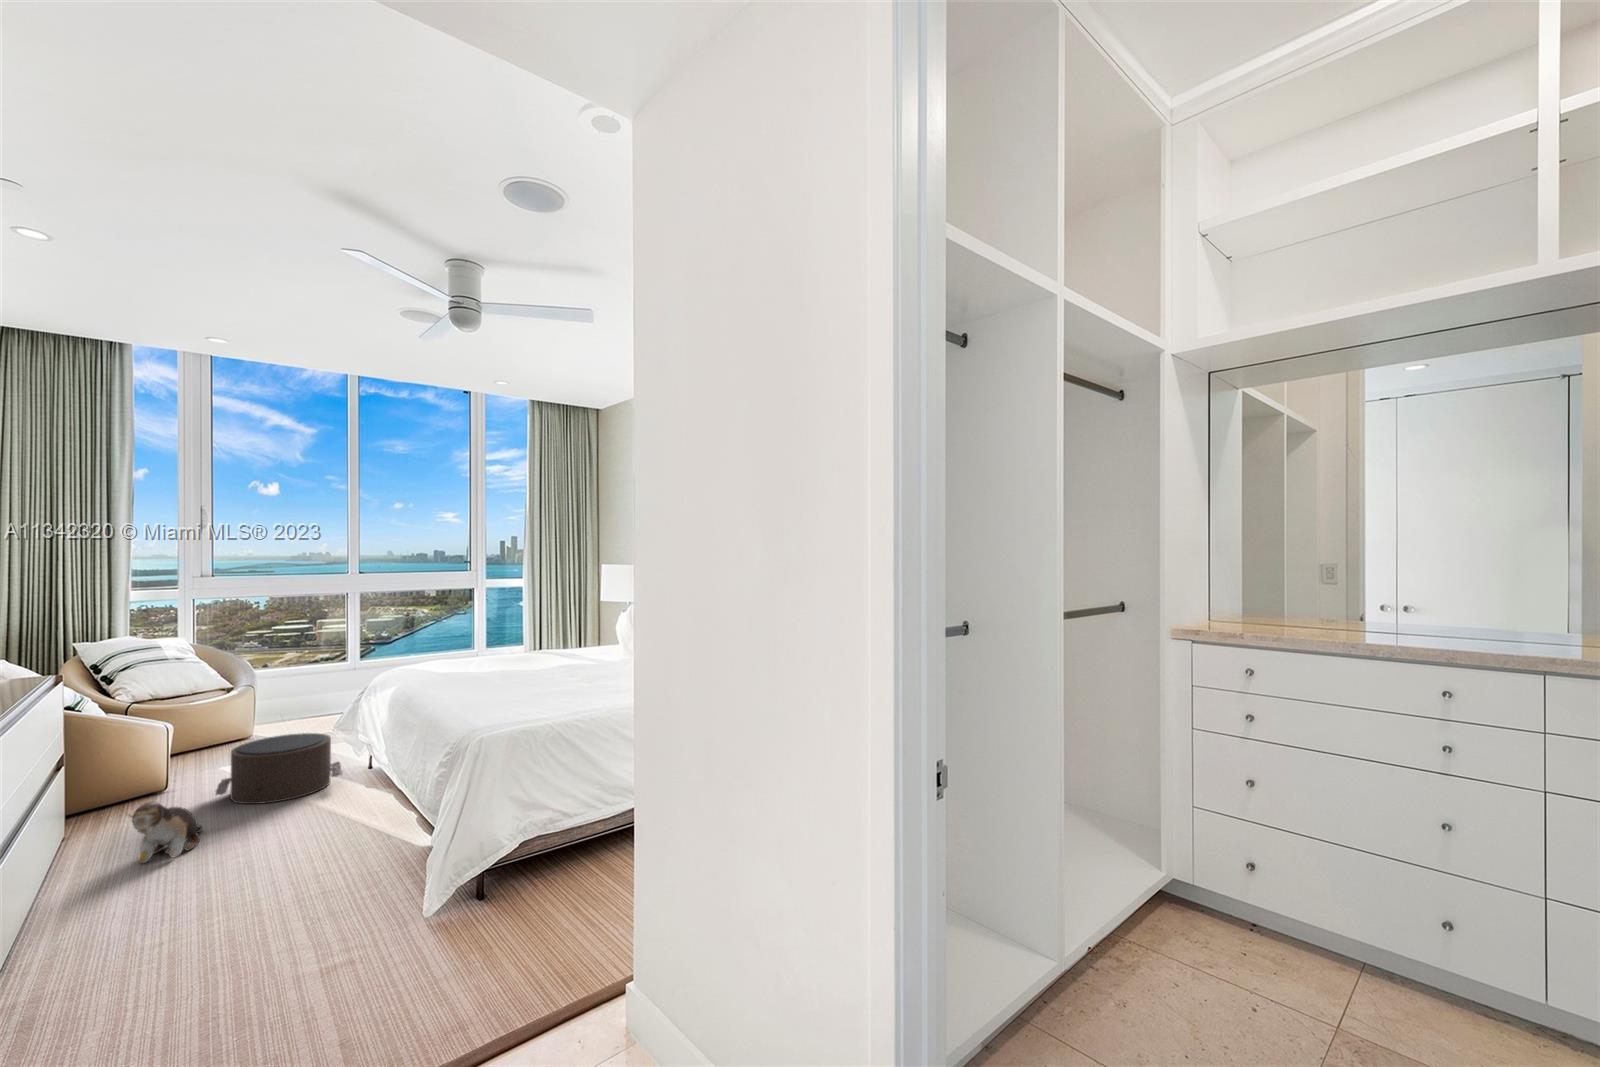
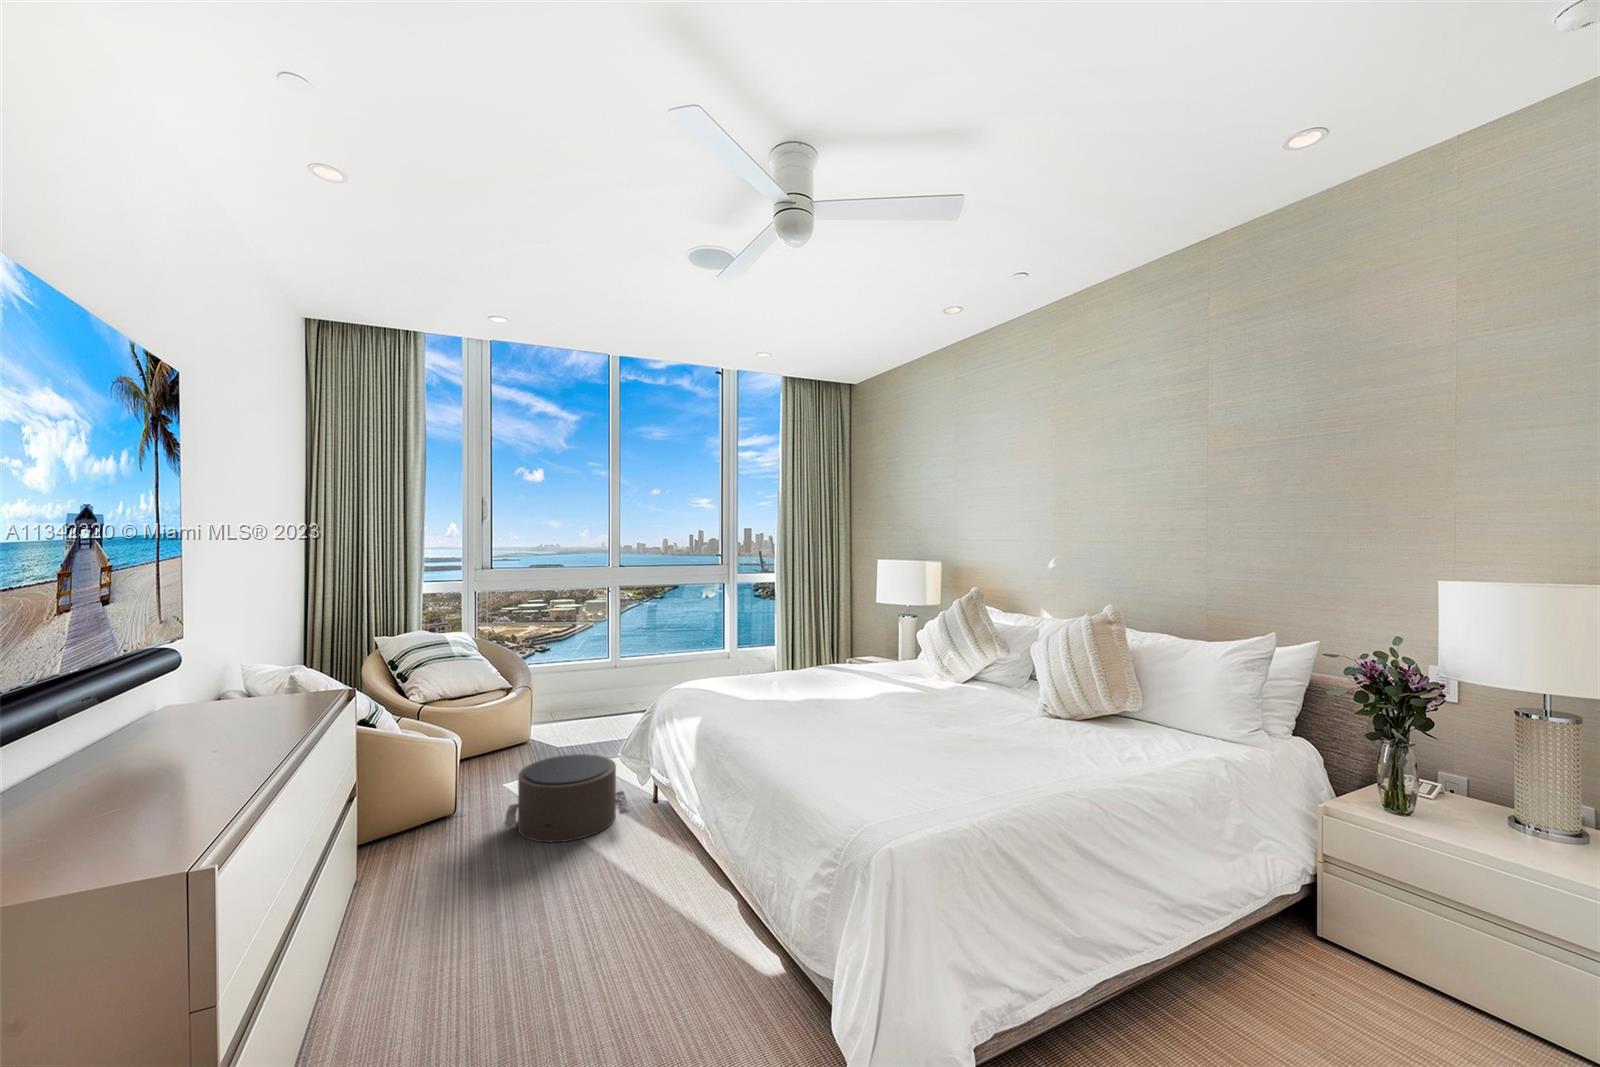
plush toy: present [124,801,202,863] -> none [416,856,495,930]

